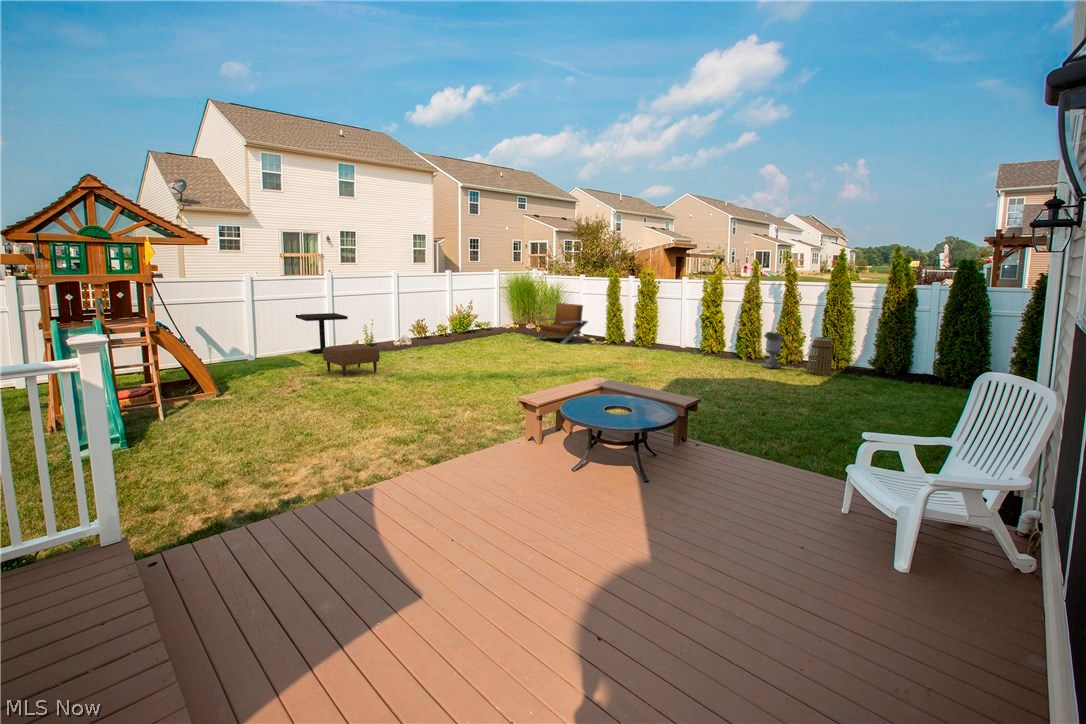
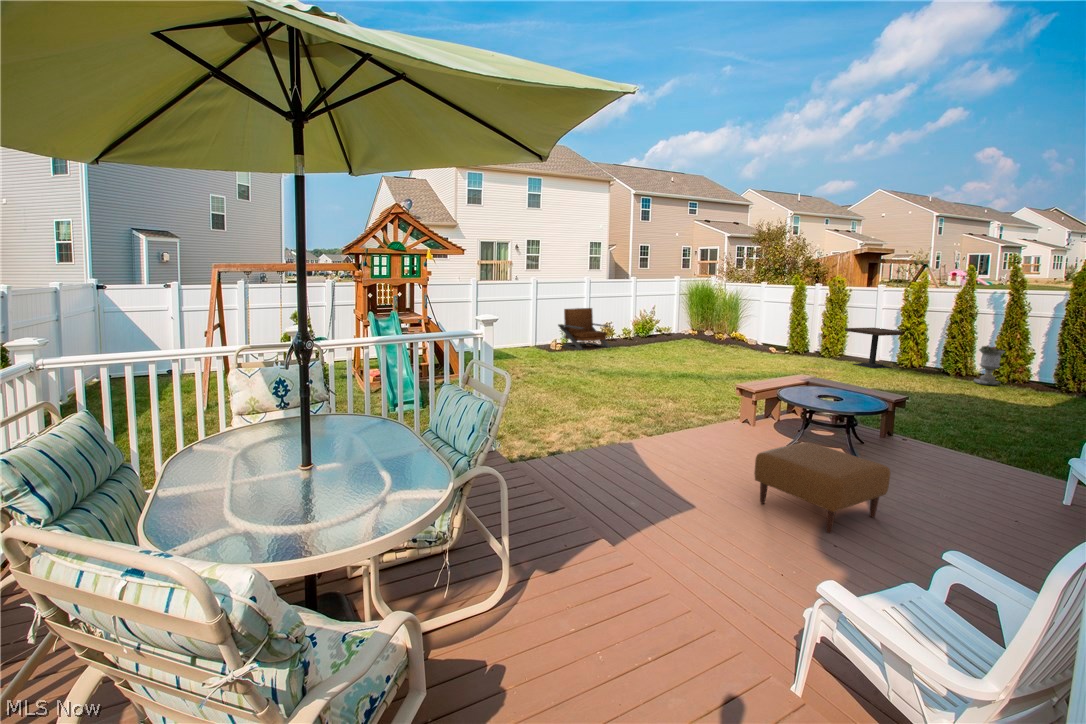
lounge chair: present [536,303,588,344] -> present [558,308,611,350]
side table: present [296,313,348,354] -> present [845,328,902,369]
basket: present [806,337,832,376] -> none [1031,353,1066,396]
ottoman: present [323,344,380,377] -> present [754,442,890,533]

